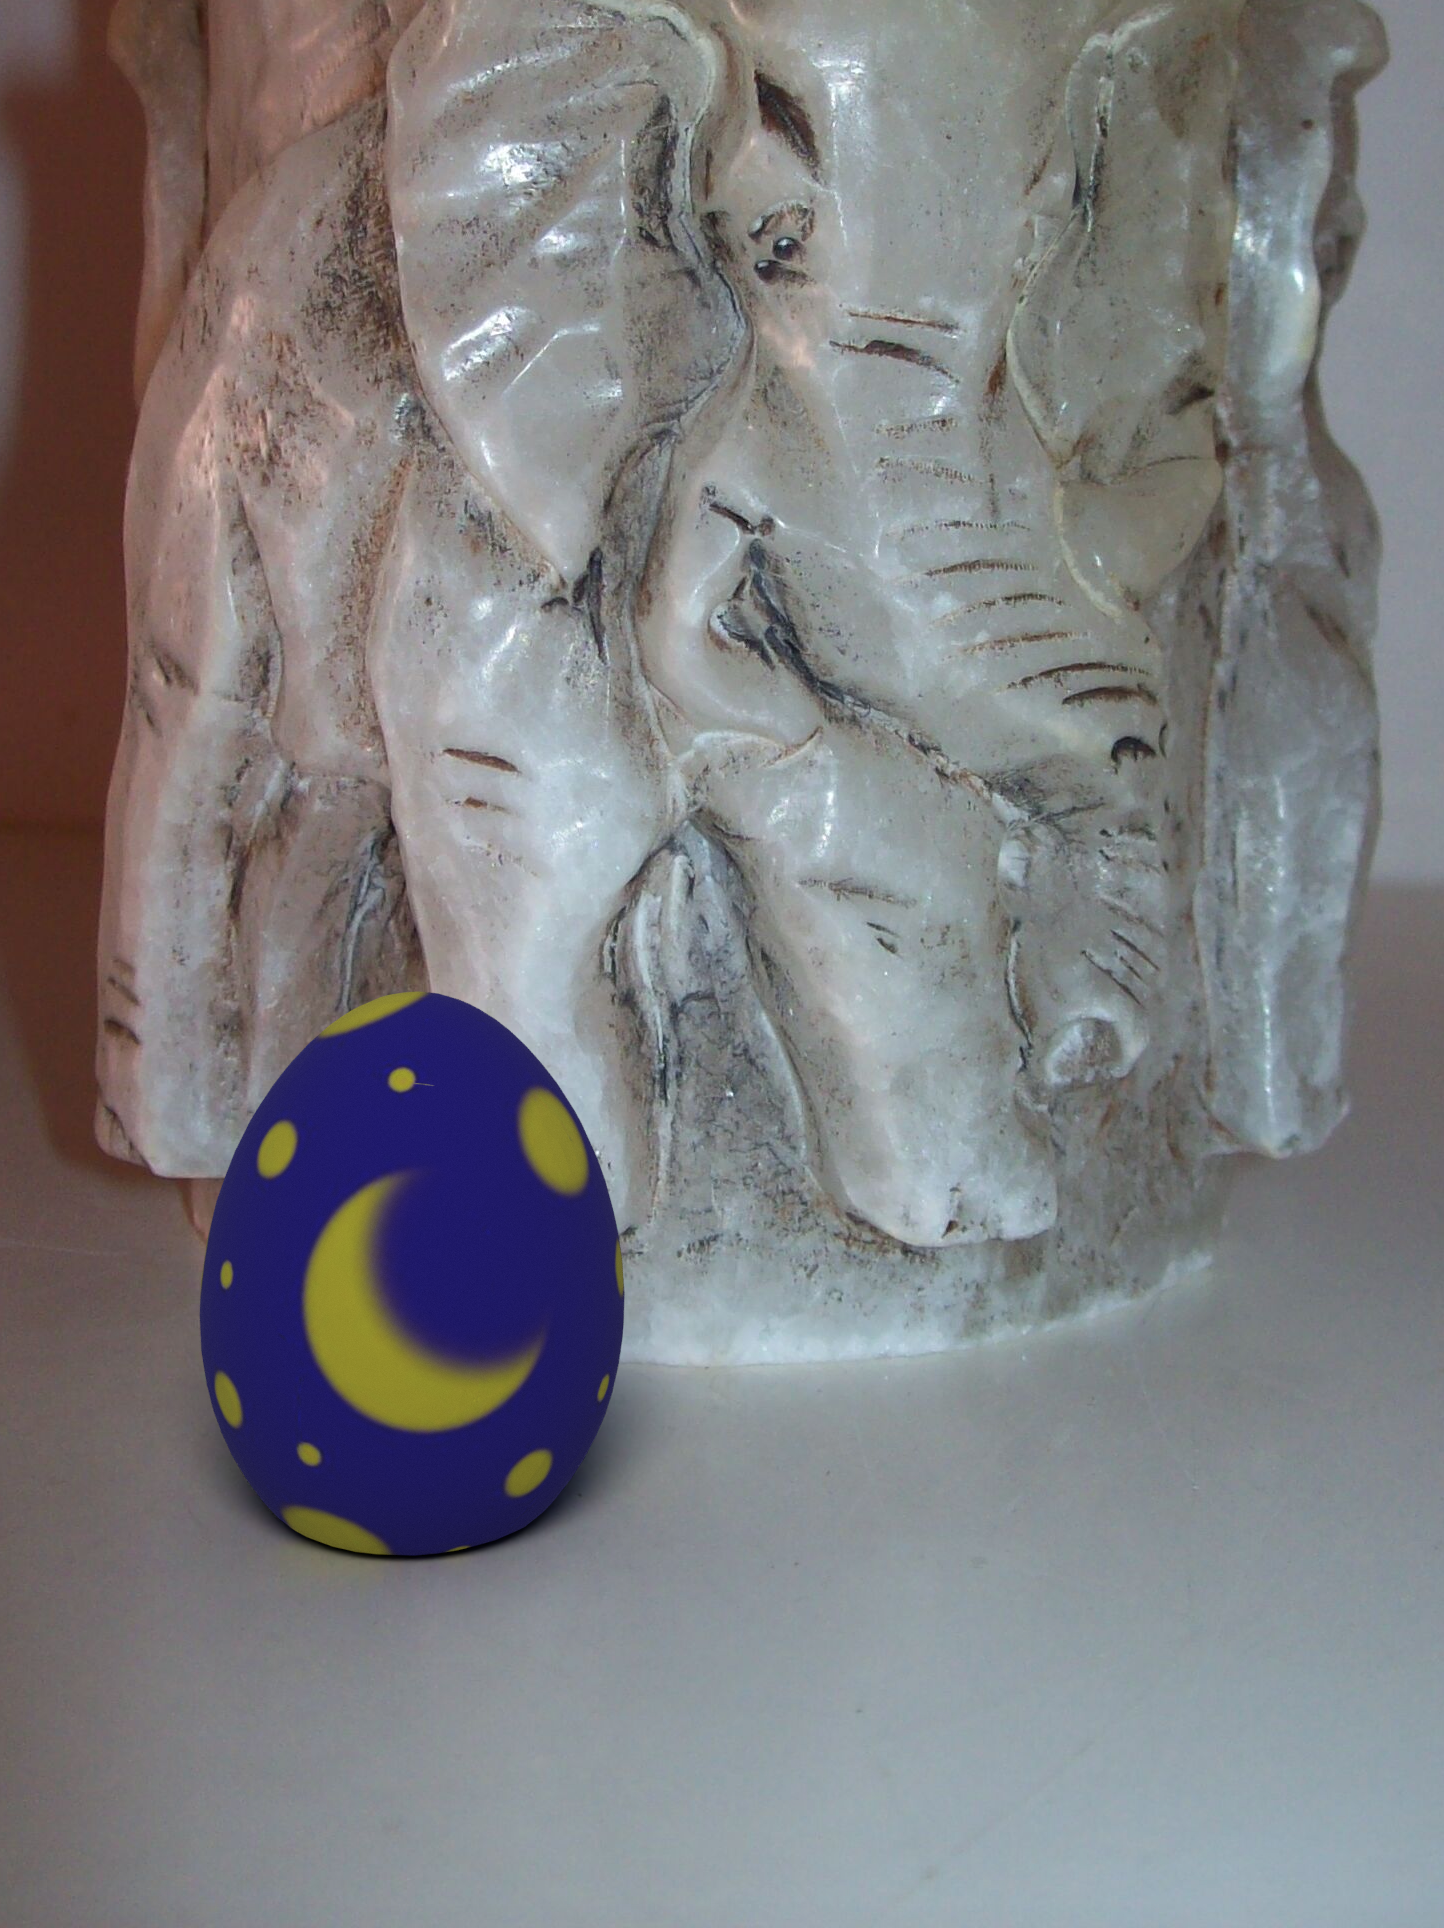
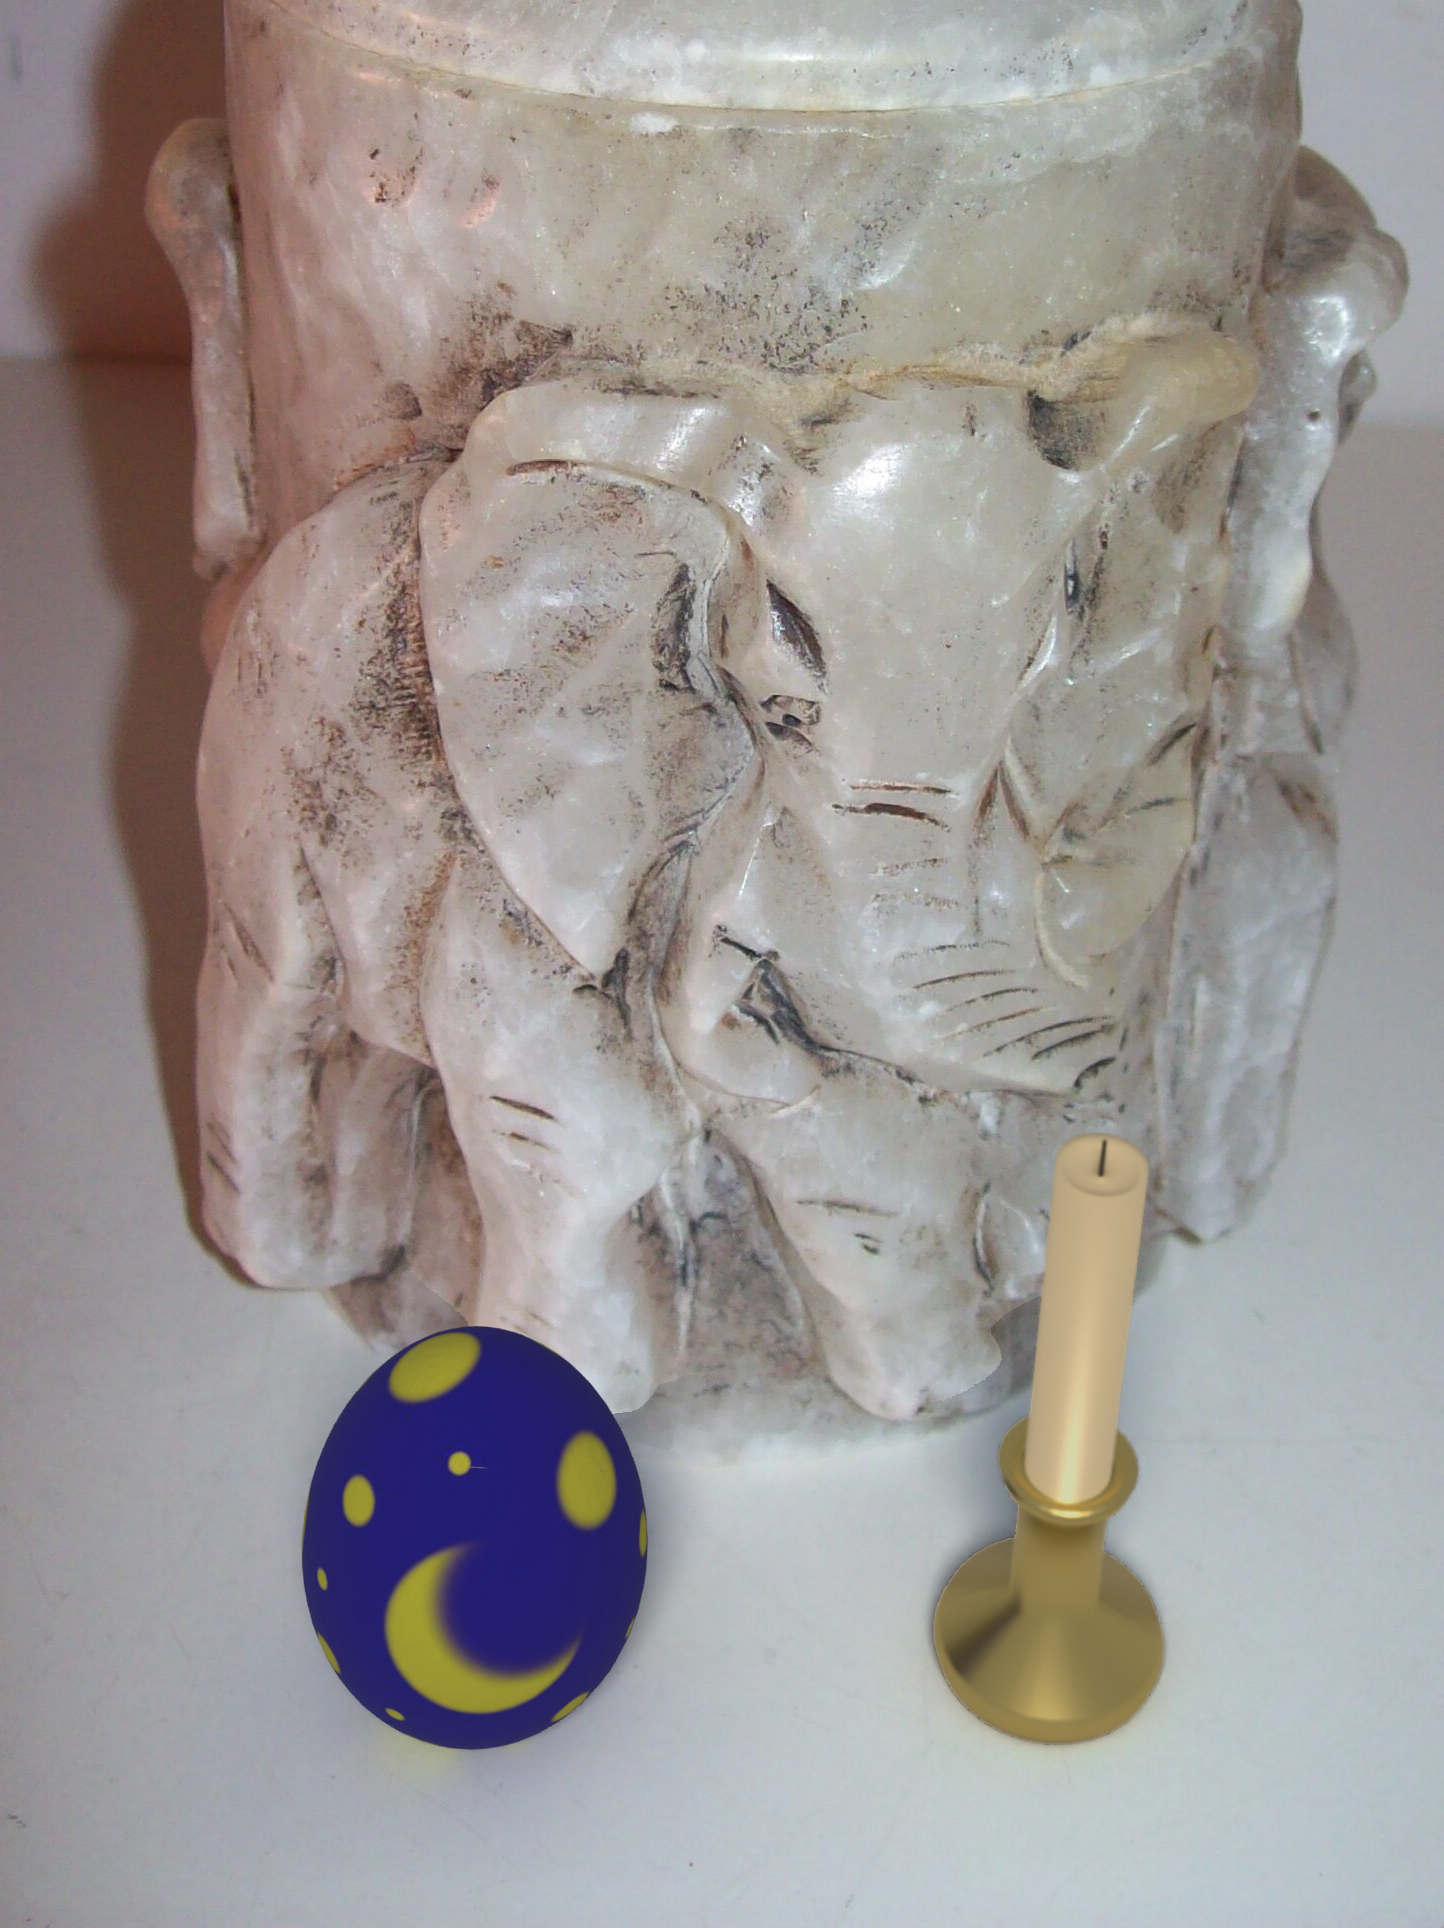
candle holder: none [977,660,1269,1557] -> present [932,1132,1165,1745]

